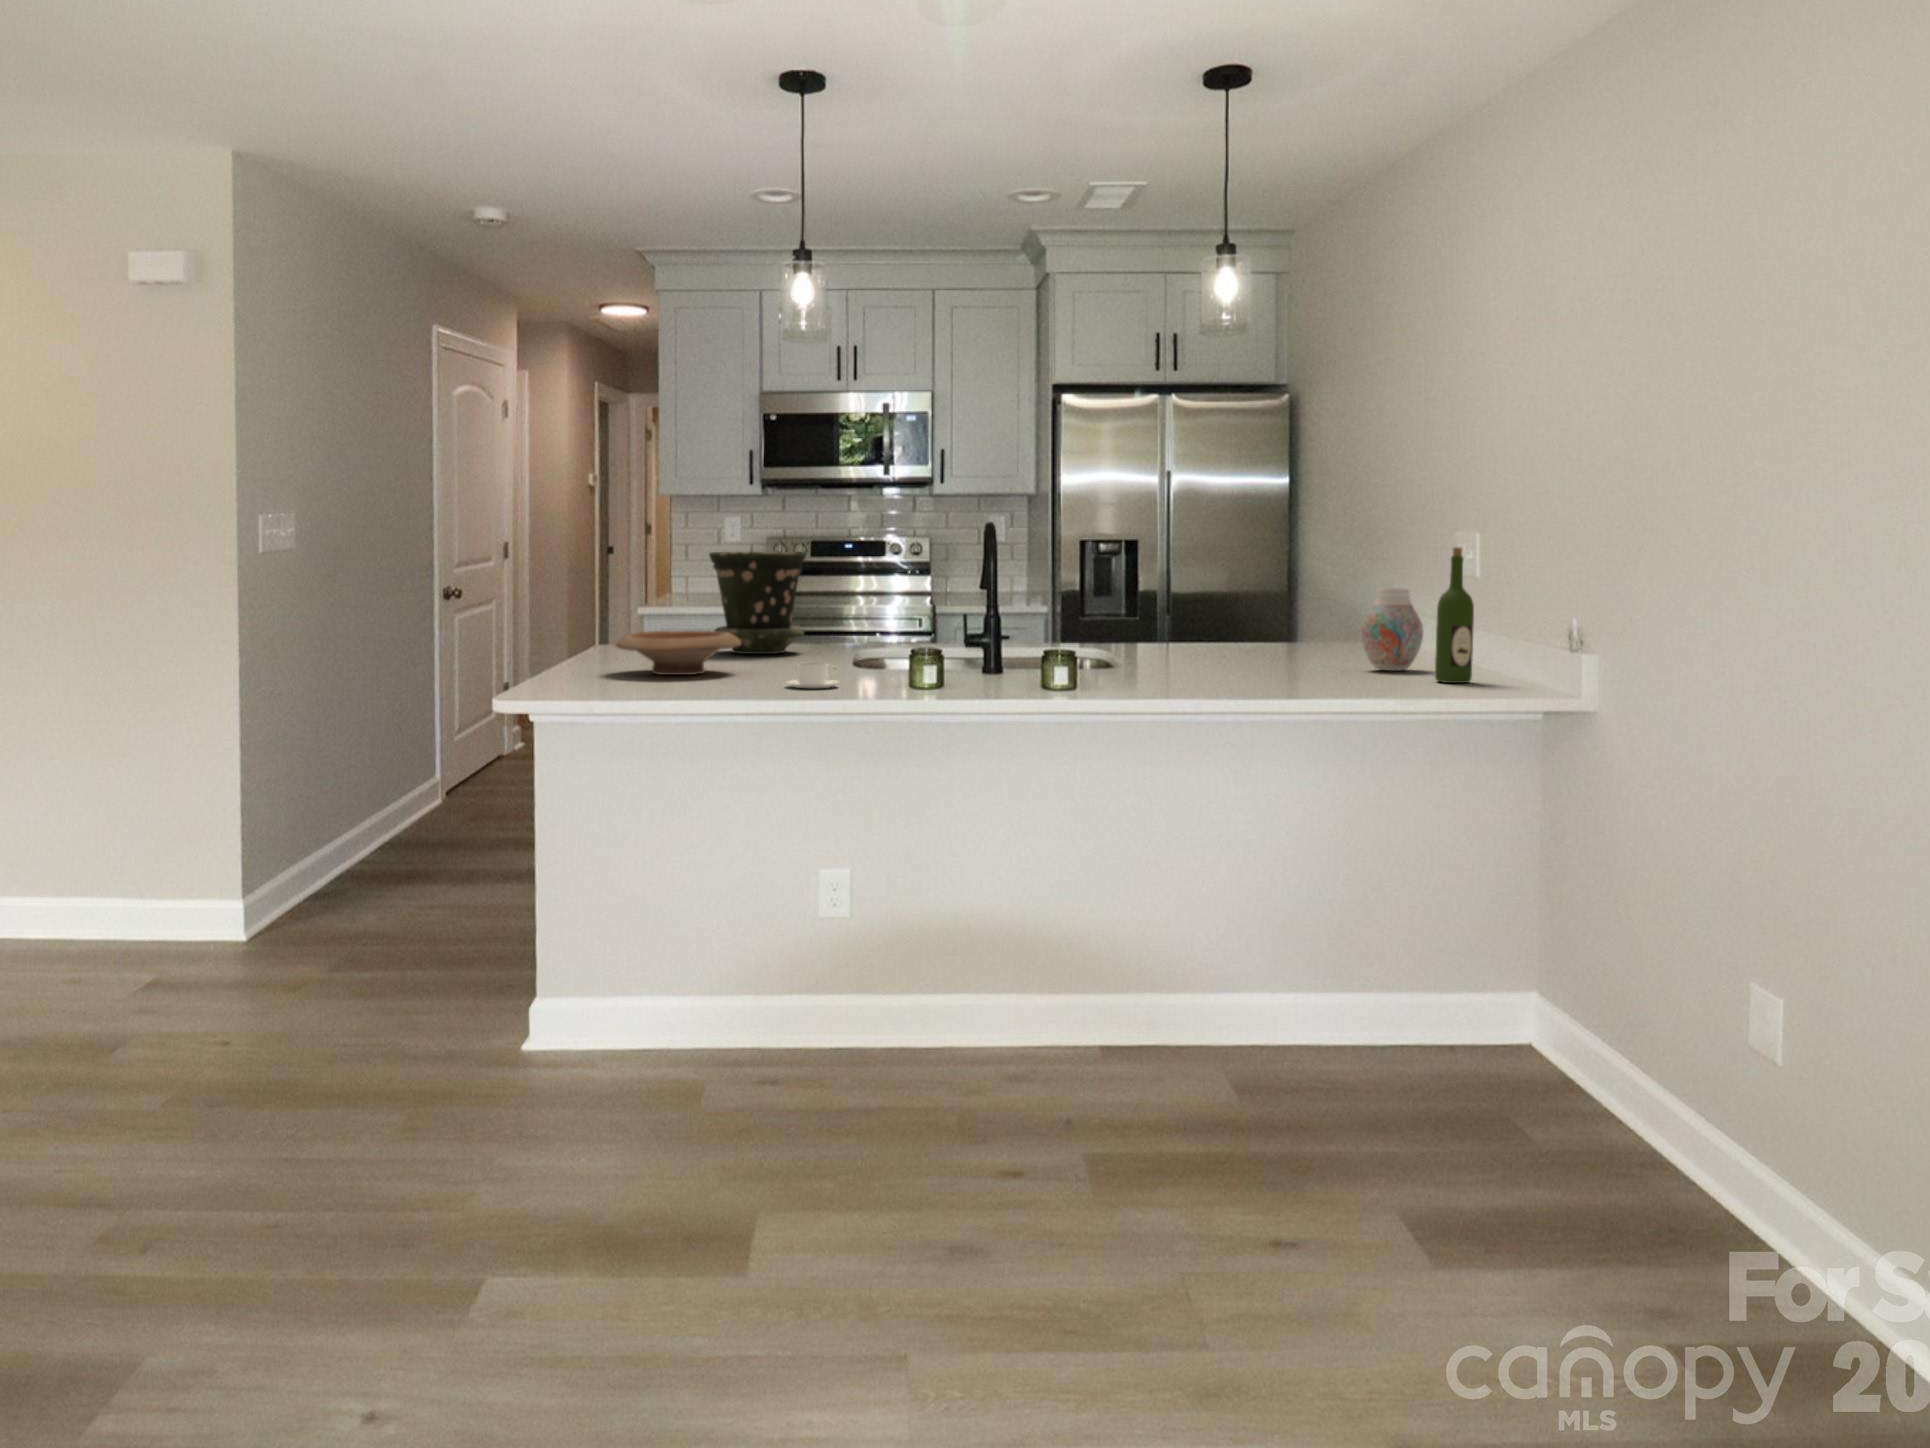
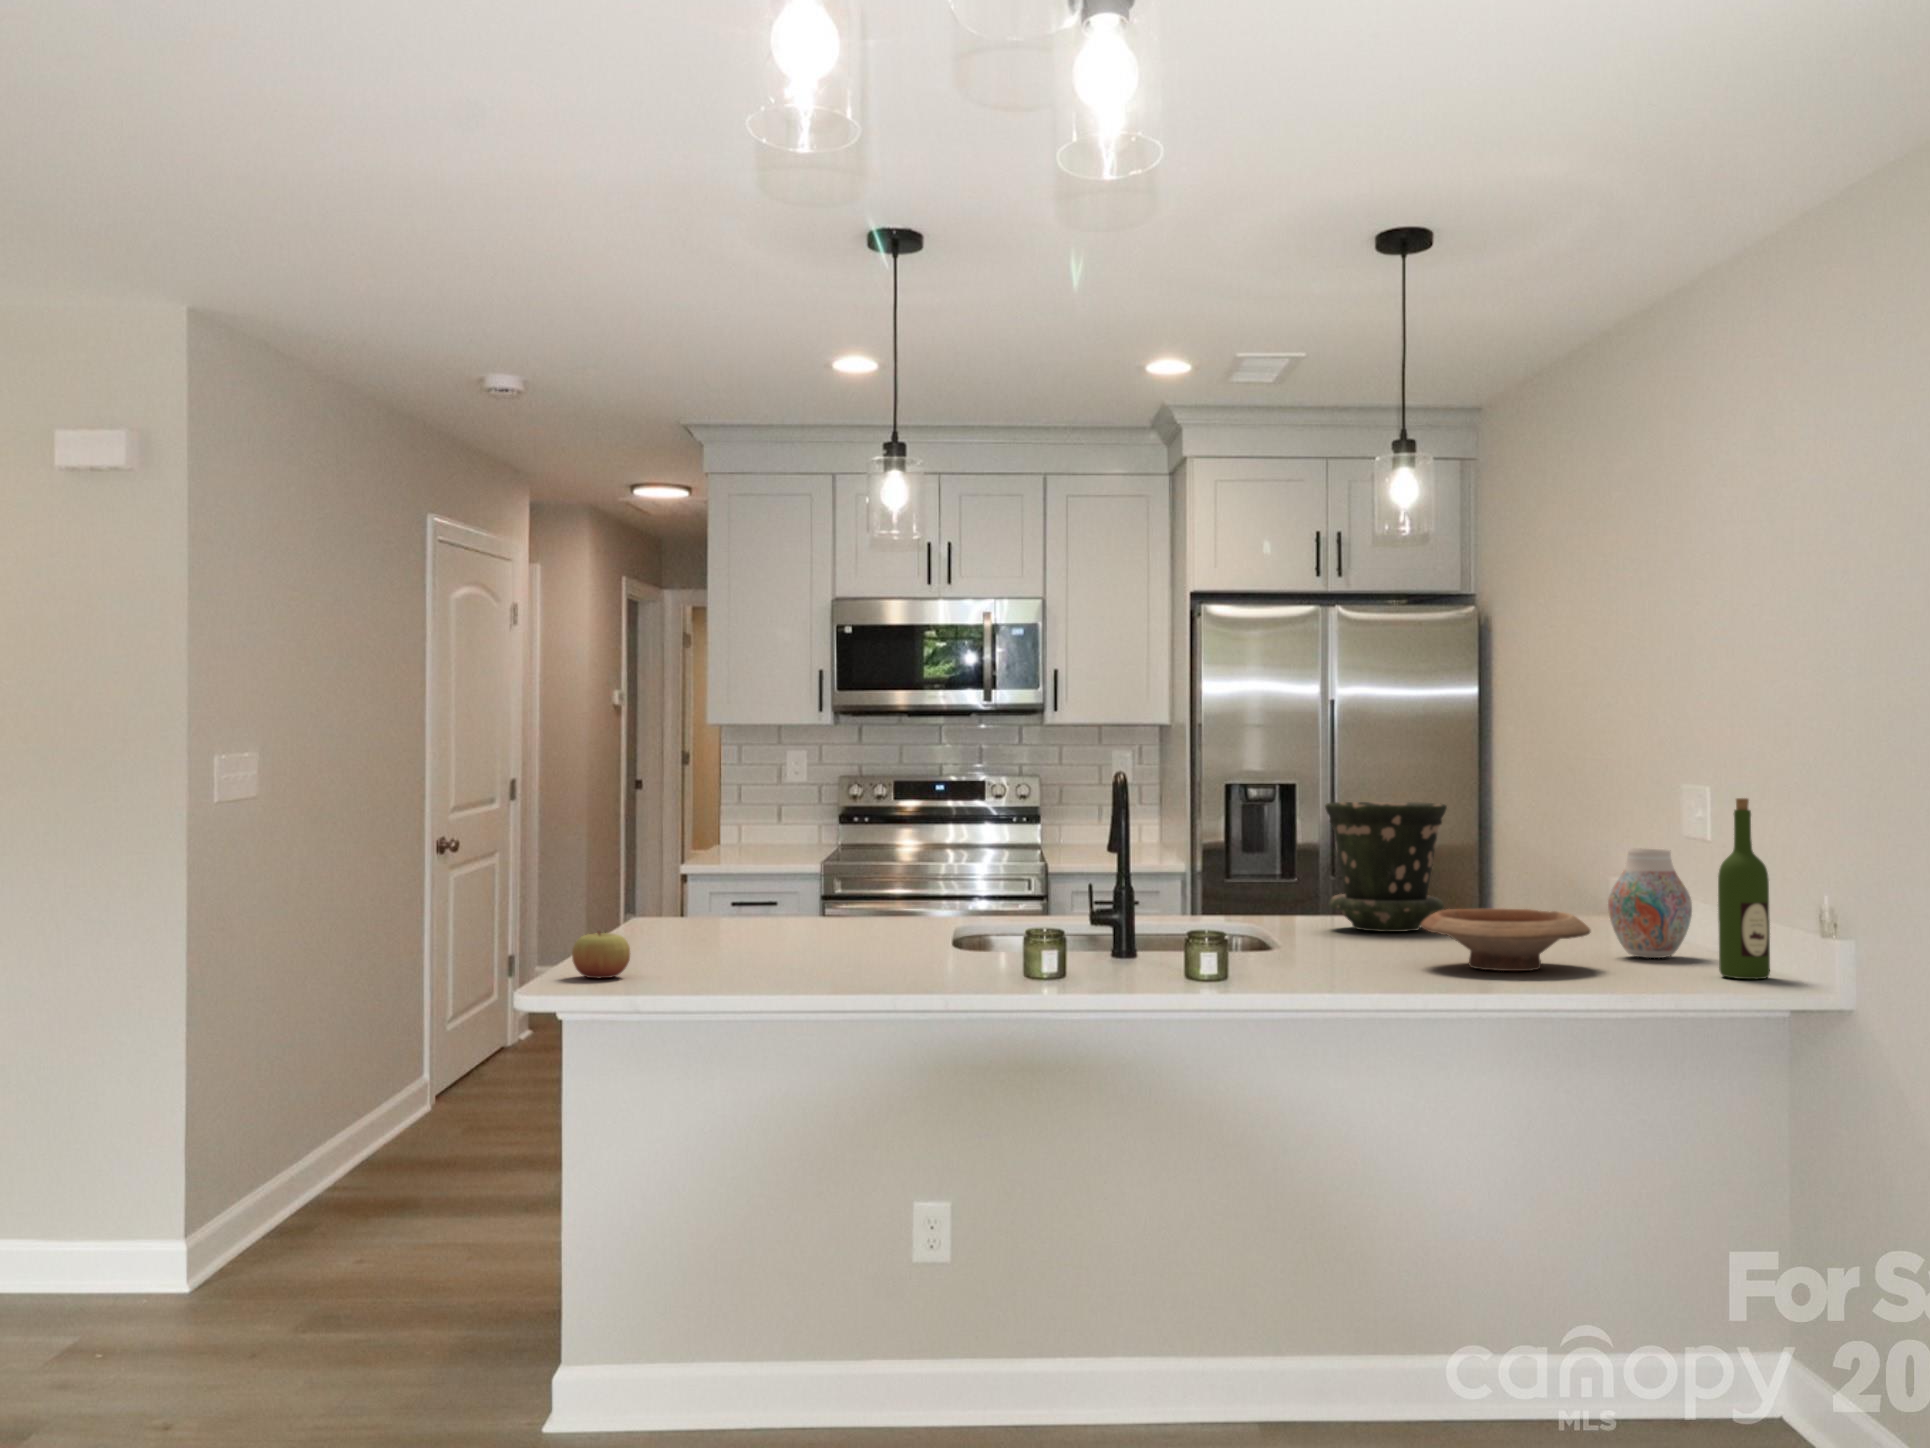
flower pot: present [709,552,806,654] -> present [1325,802,1447,932]
wooden bowl: present [615,631,741,675] -> present [1421,909,1590,971]
apple: none [558,649,604,686] -> present [572,932,630,978]
coffee cup: present [787,662,838,688] -> none [862,948,932,983]

